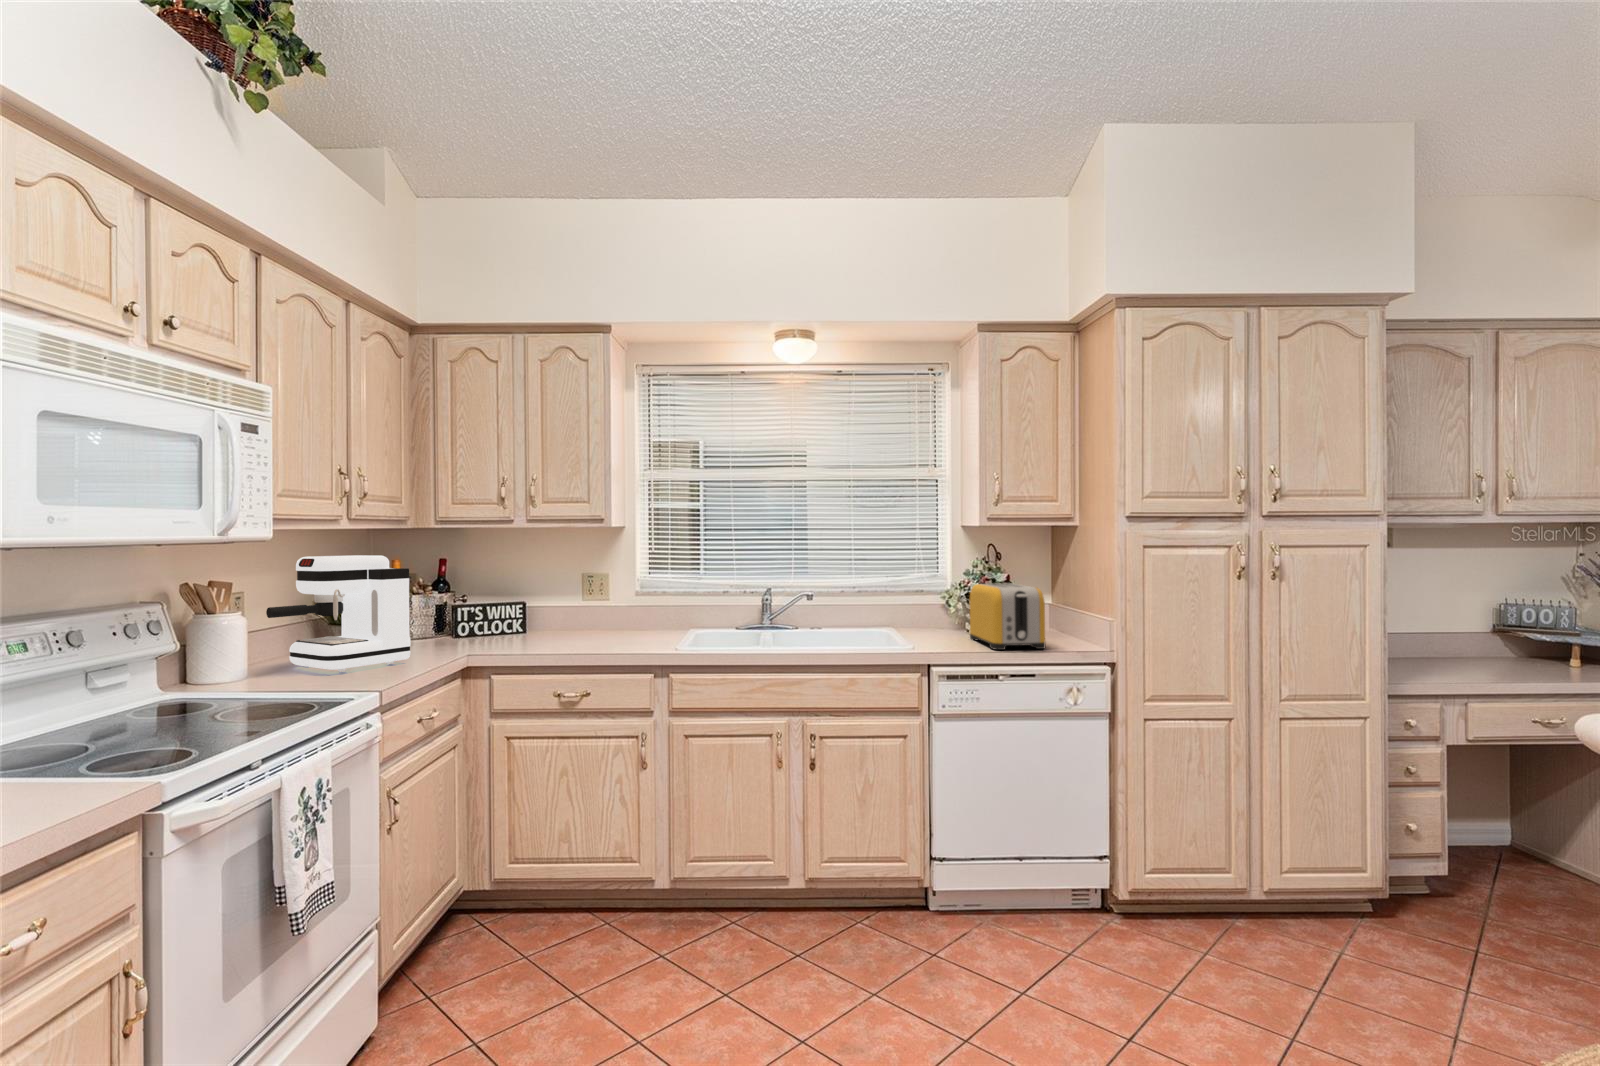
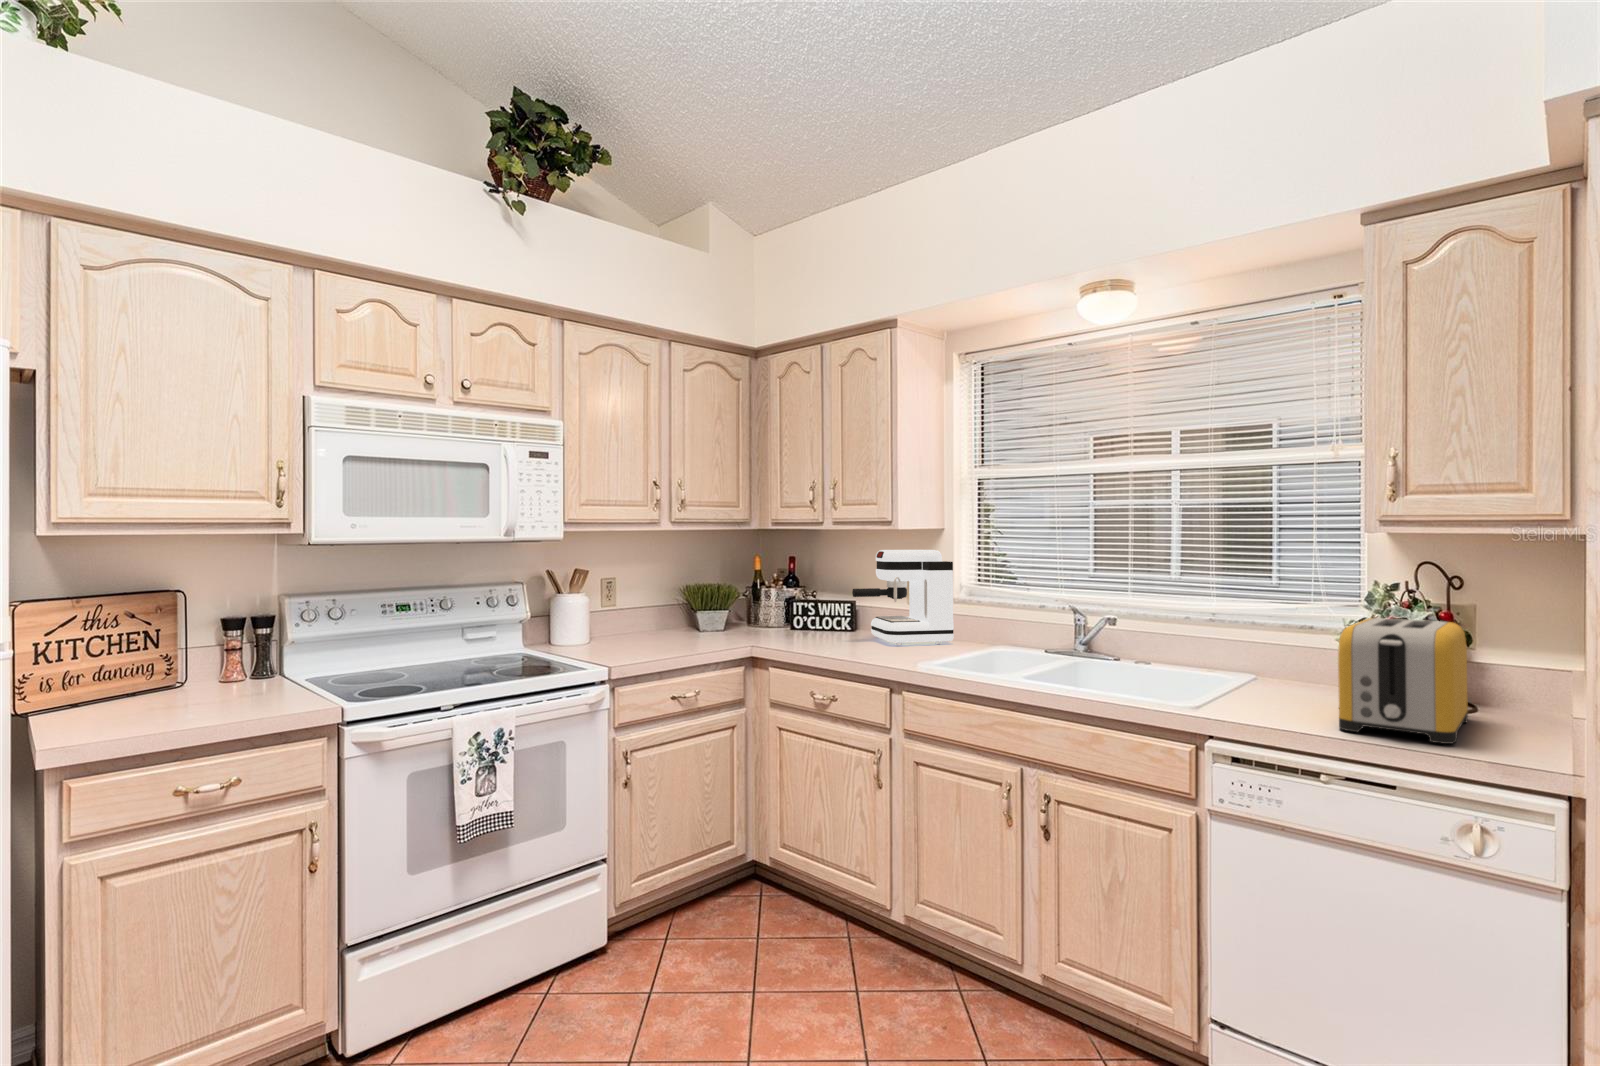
coffee maker: present [266,555,411,672] -> present [852,550,954,645]

